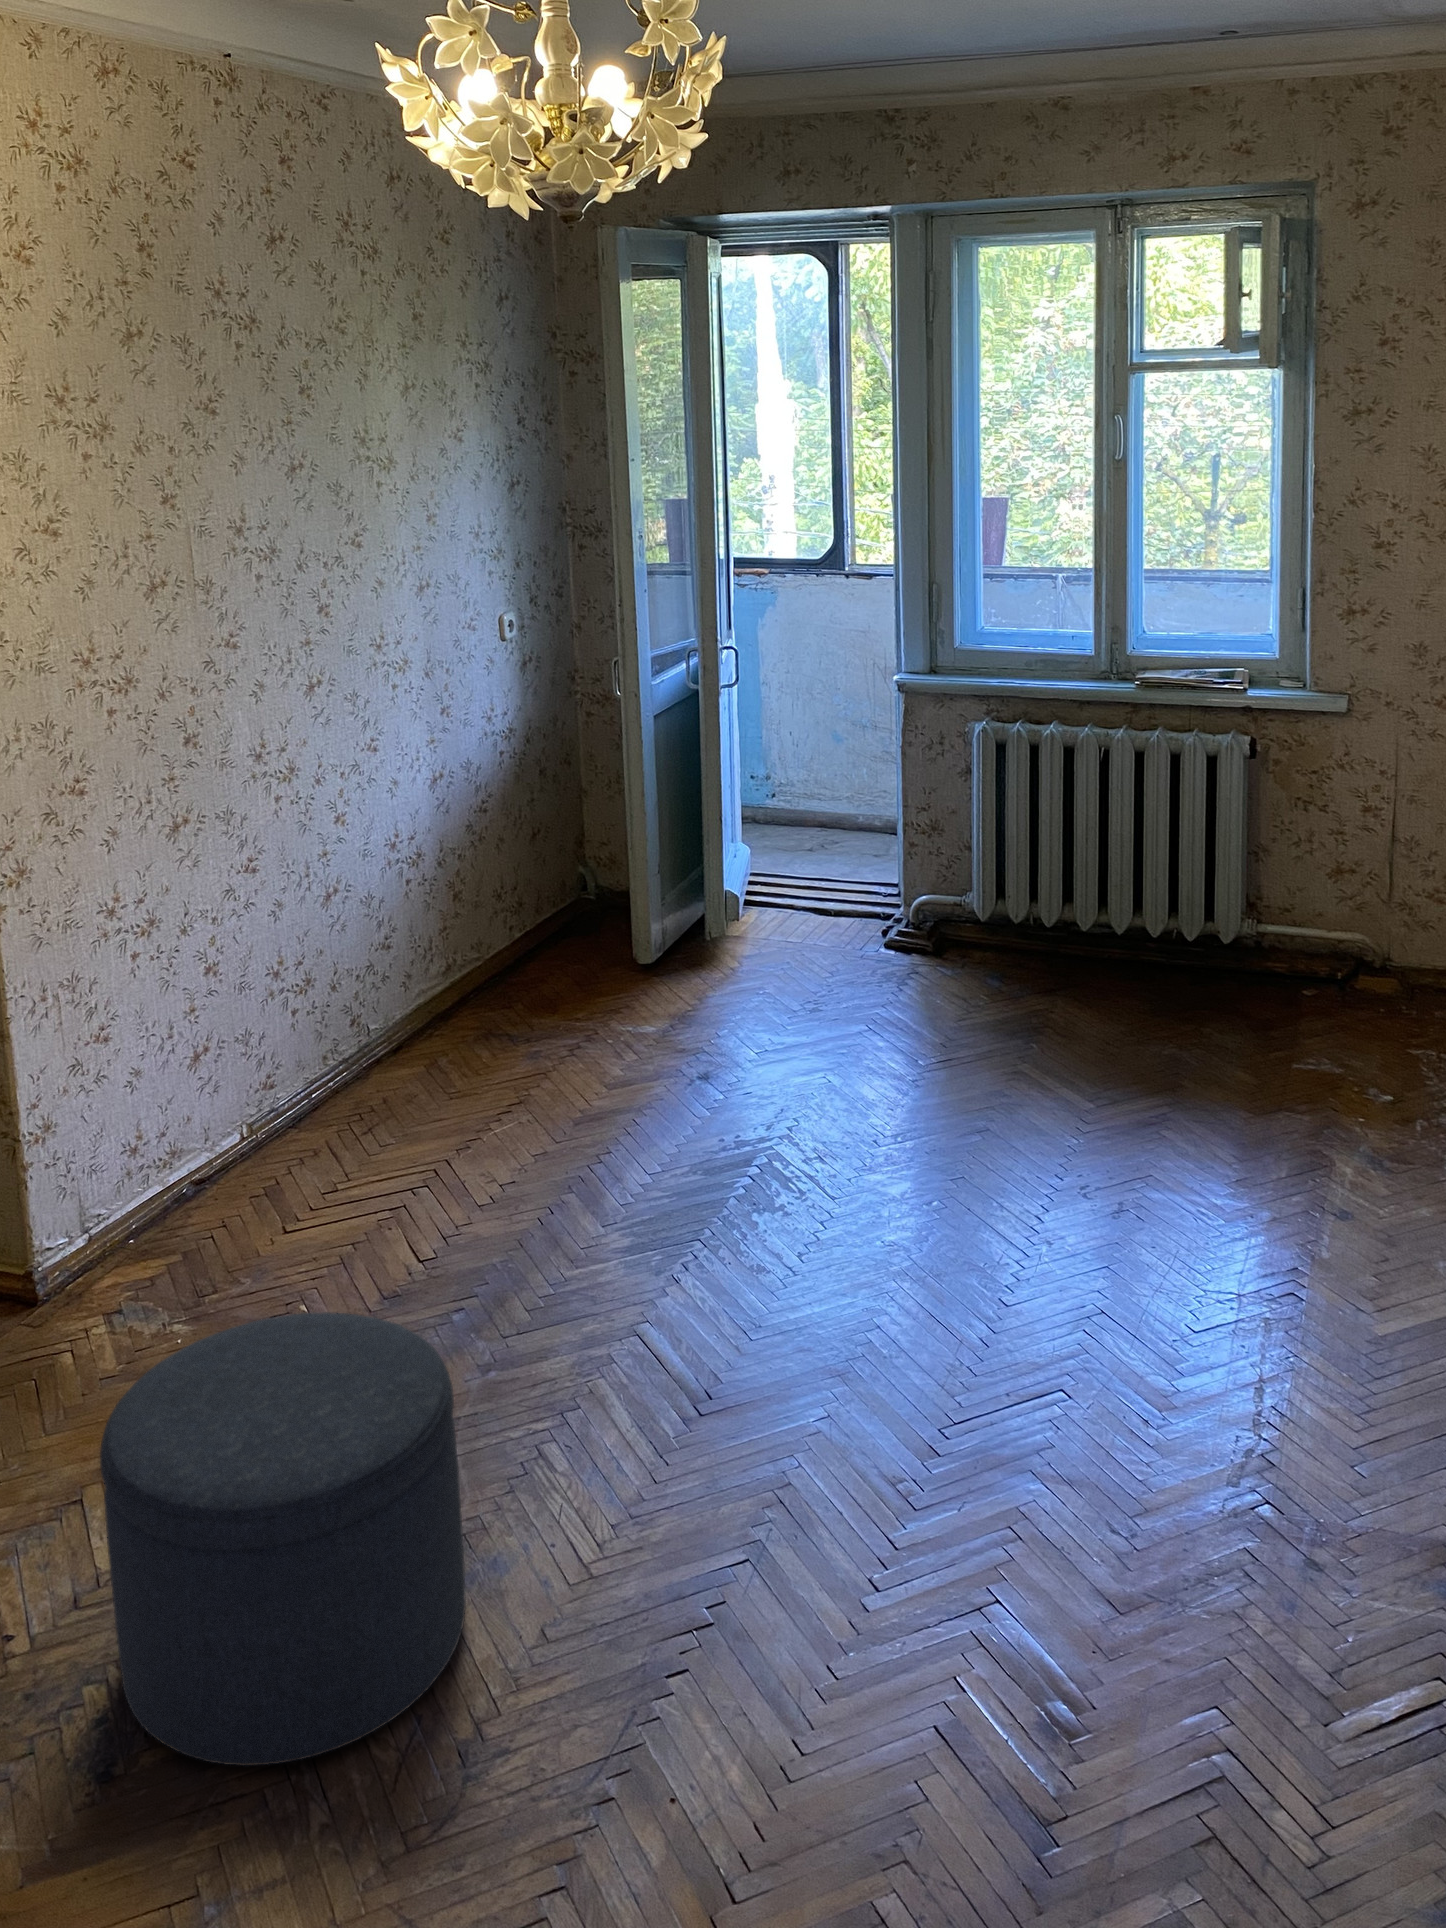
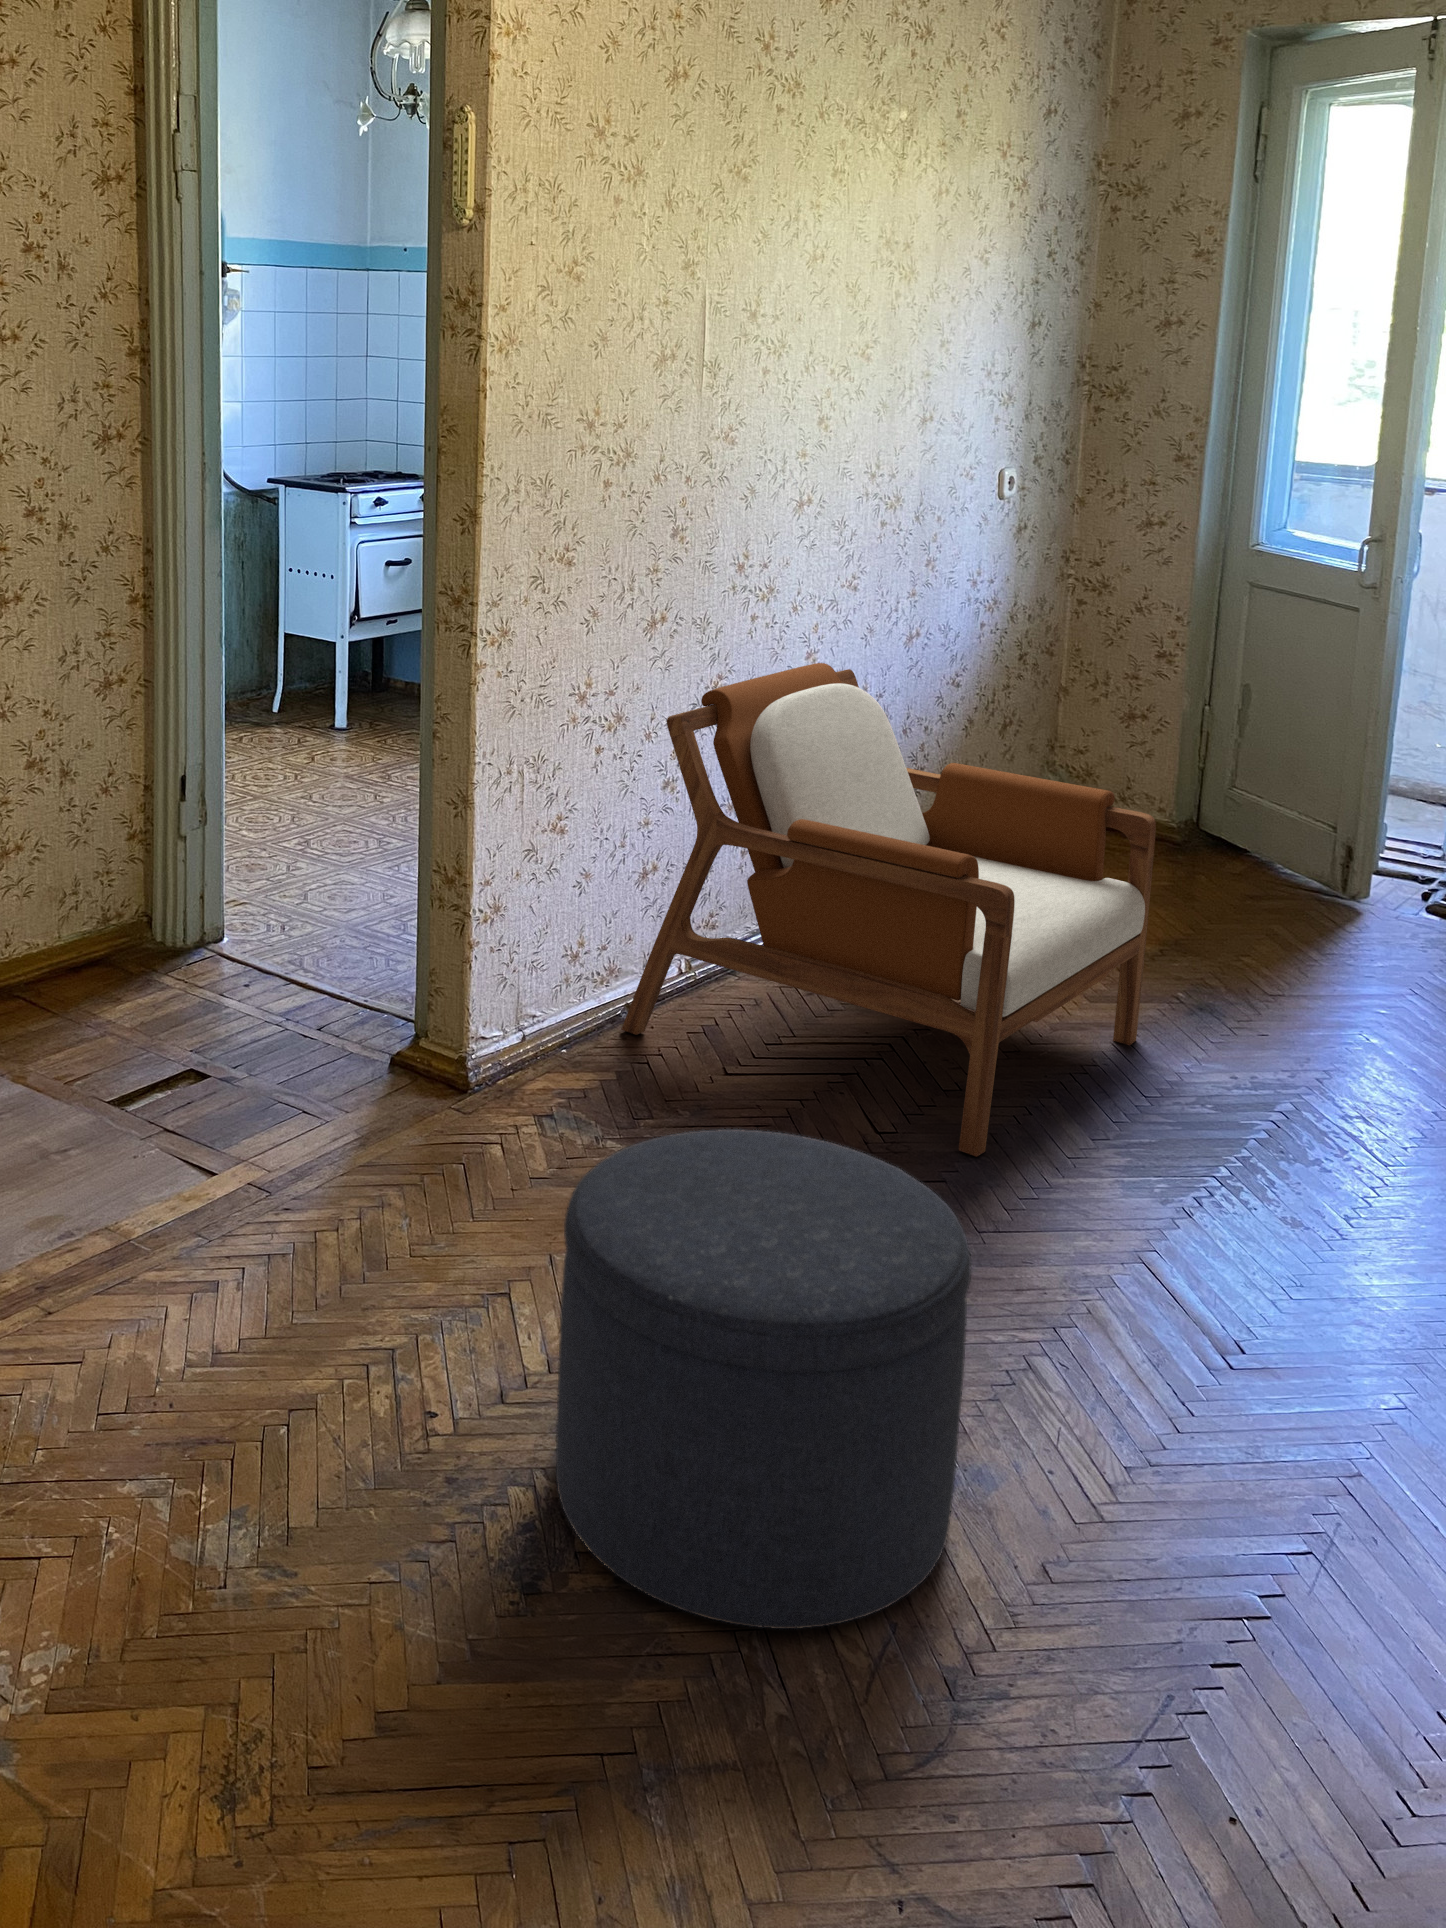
armchair: none [189,831,642,1259] -> present [622,663,1156,1157]

